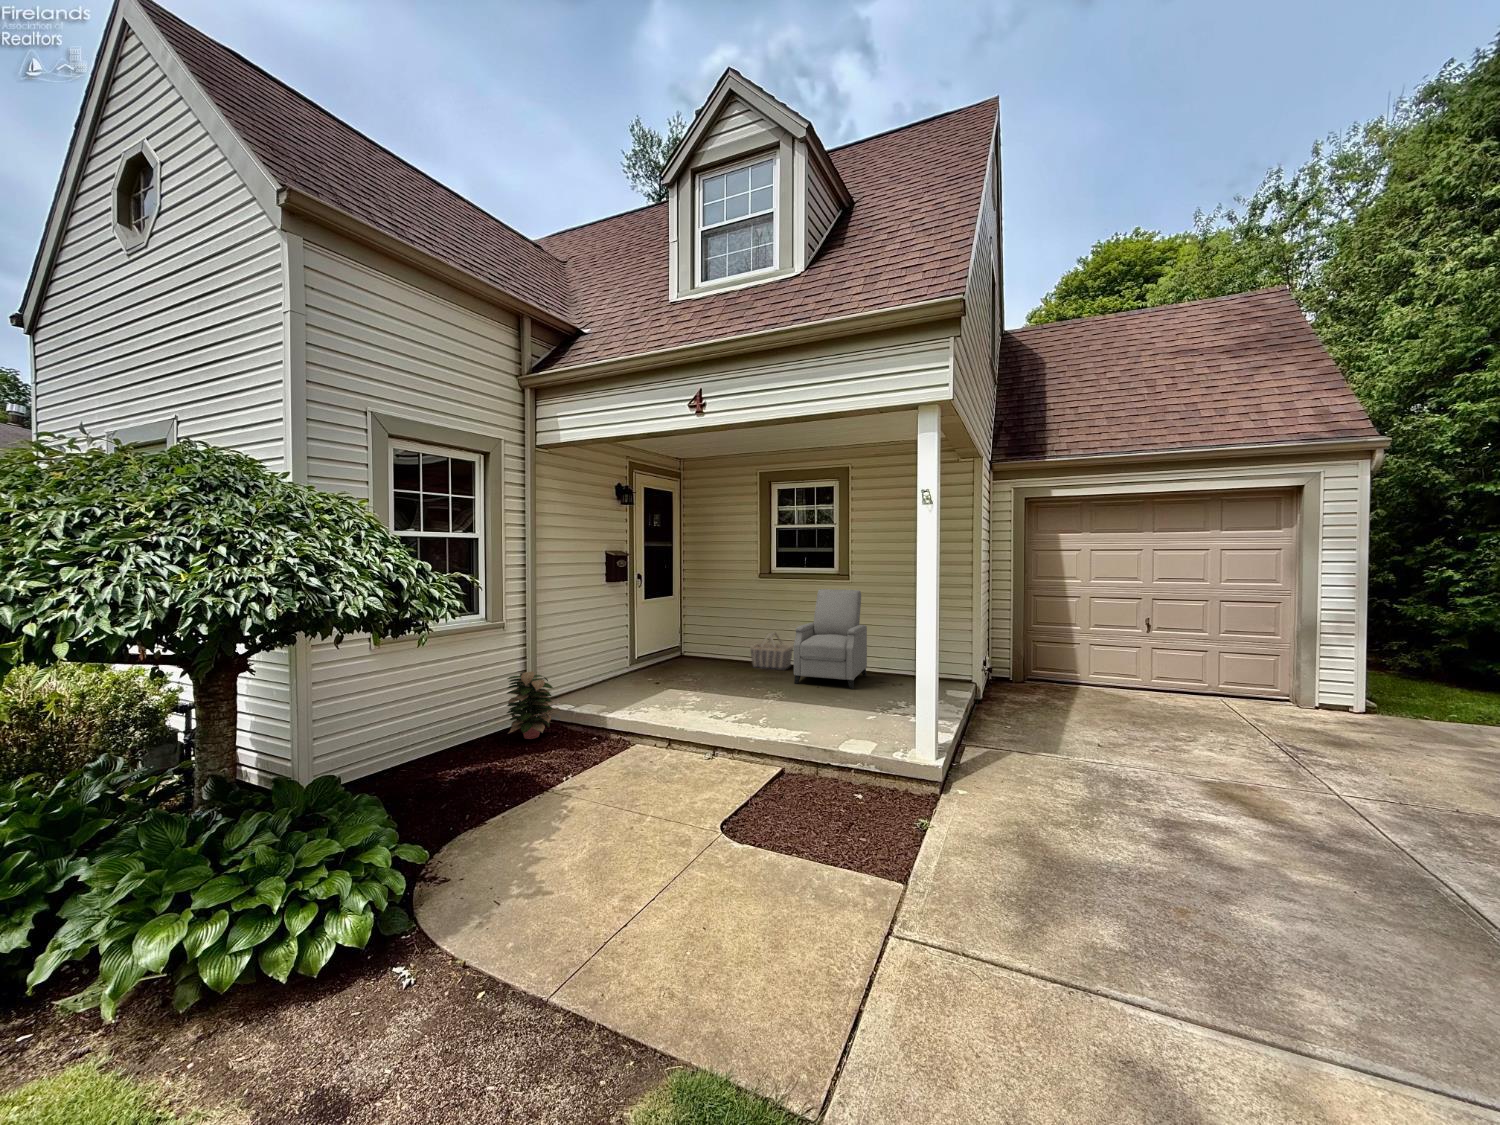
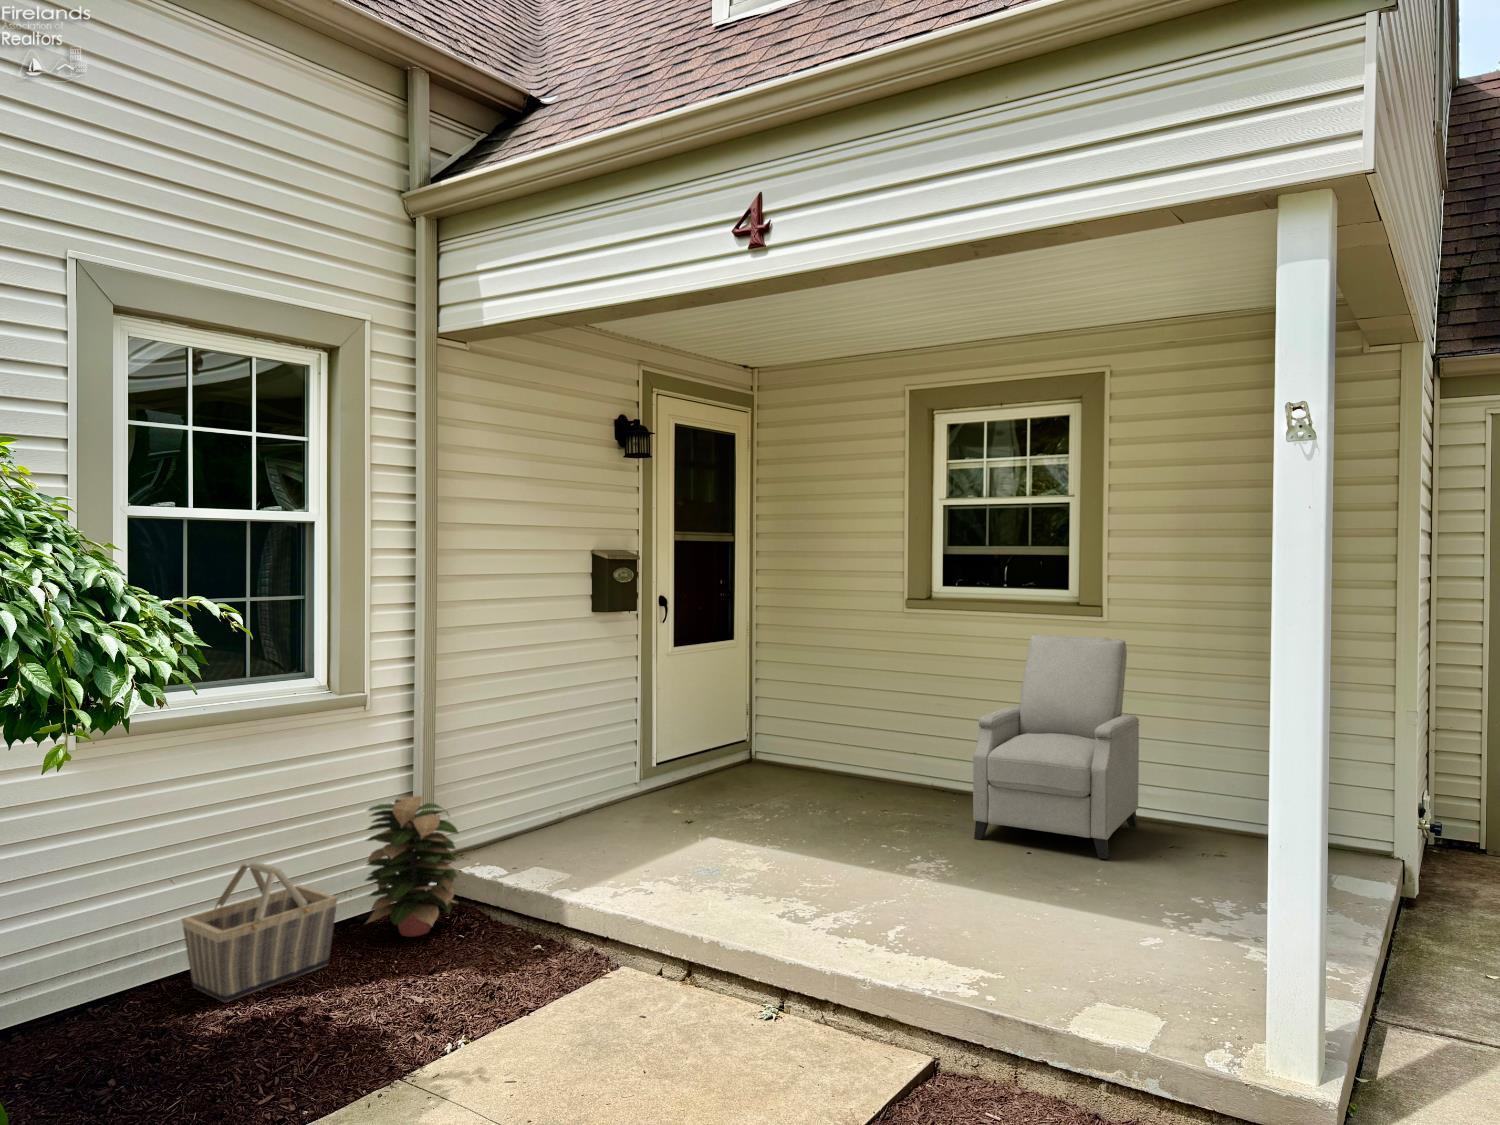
basket: present [750,632,793,670] -> present [182,861,337,1002]

